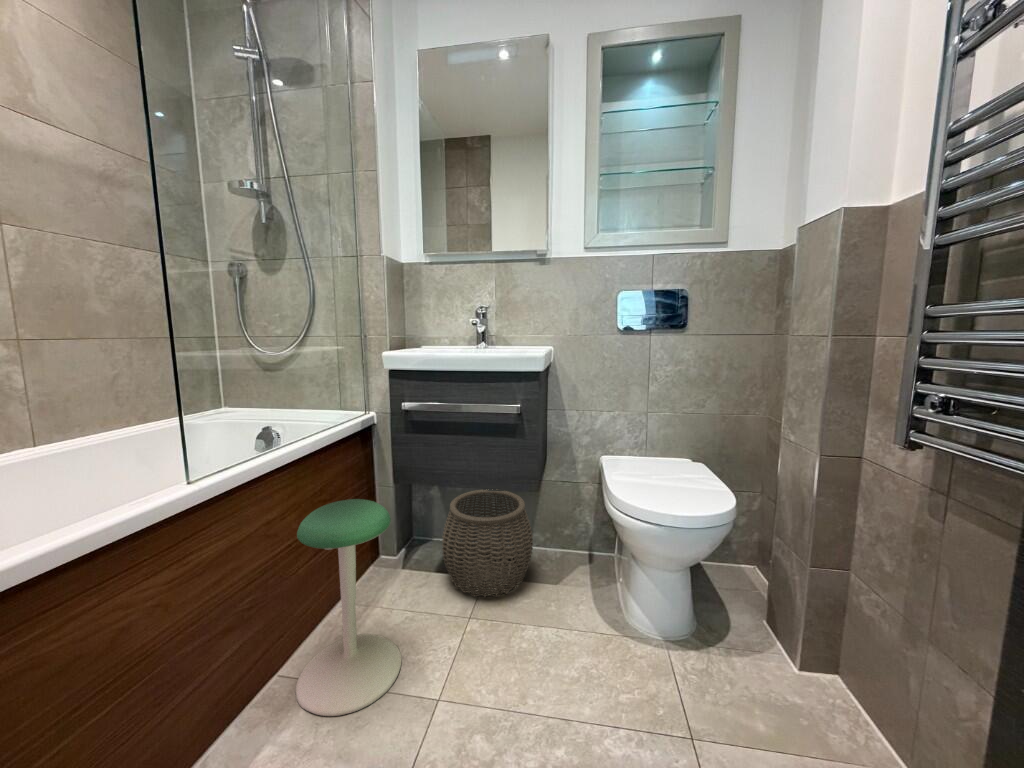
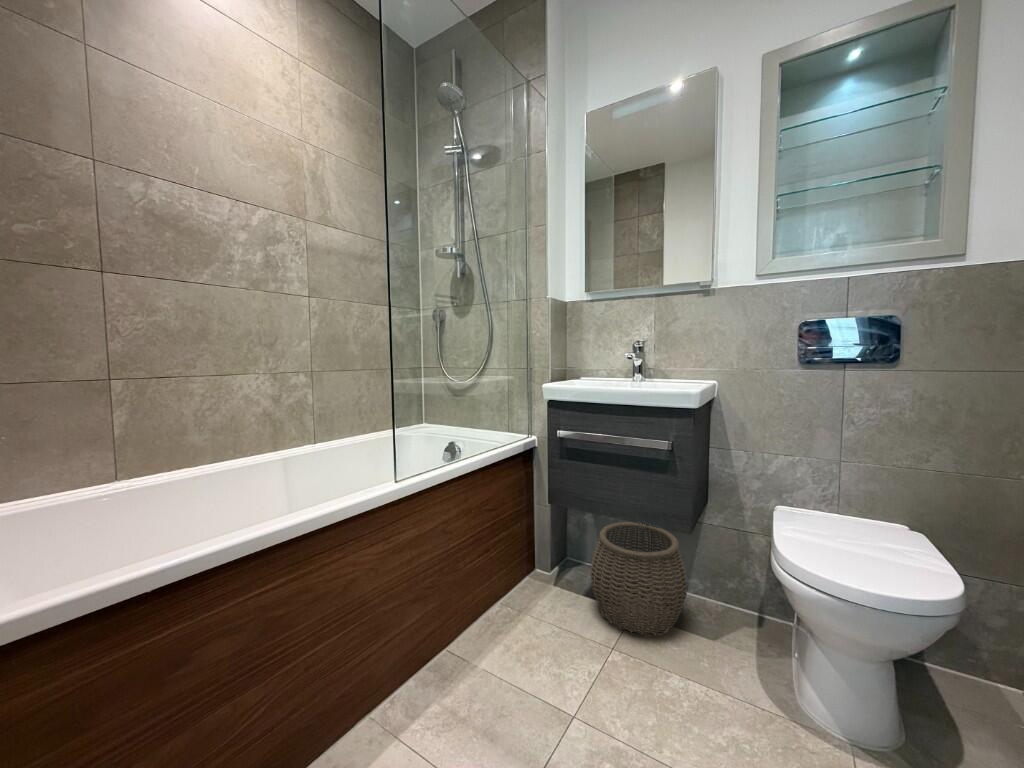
stool: present [296,499,401,716] -> none [459,512,545,701]

